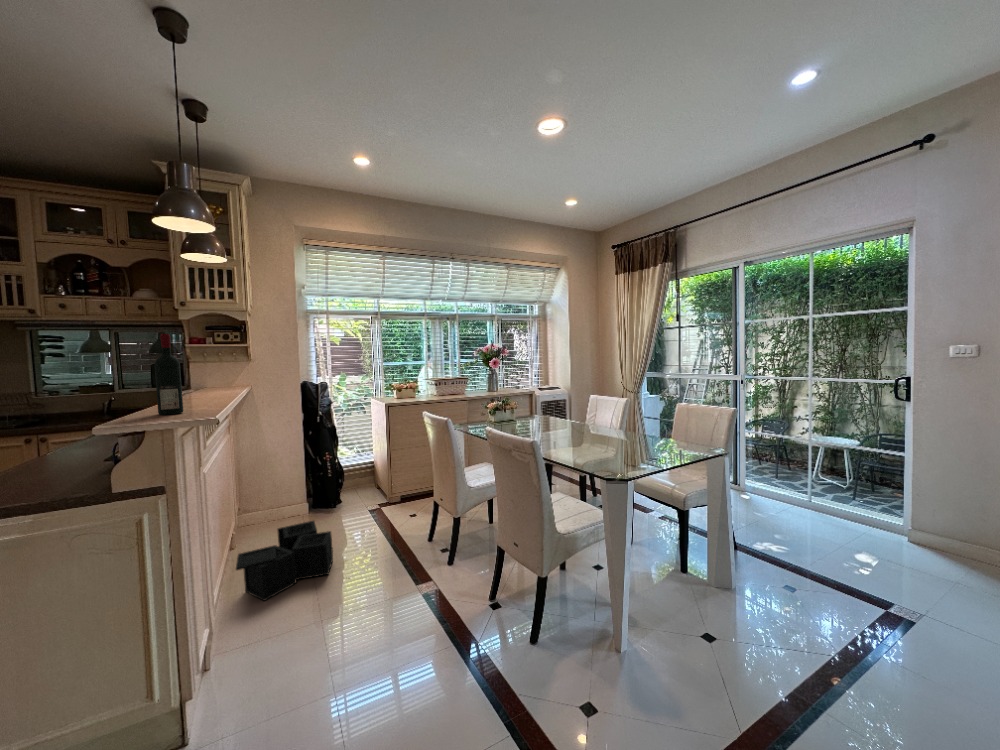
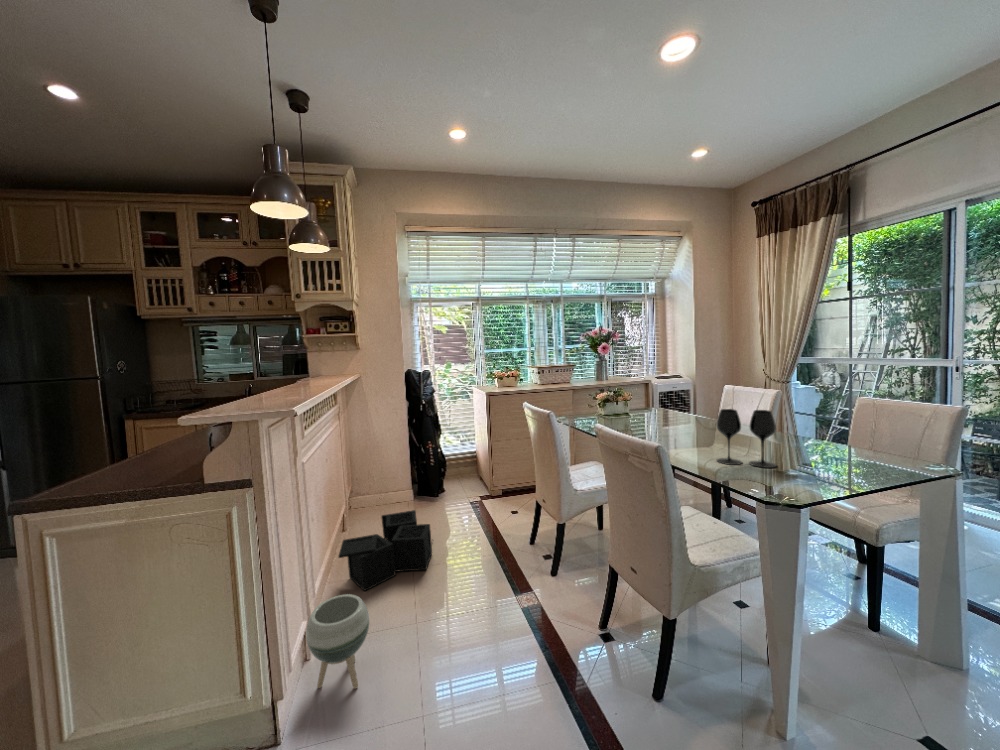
wine bottle: present [155,334,183,415] -> none [246,319,274,403]
wine glass: none [578,413,618,457] -> present [717,409,776,468]
planter: none [215,595,280,687] -> present [306,594,369,688]

